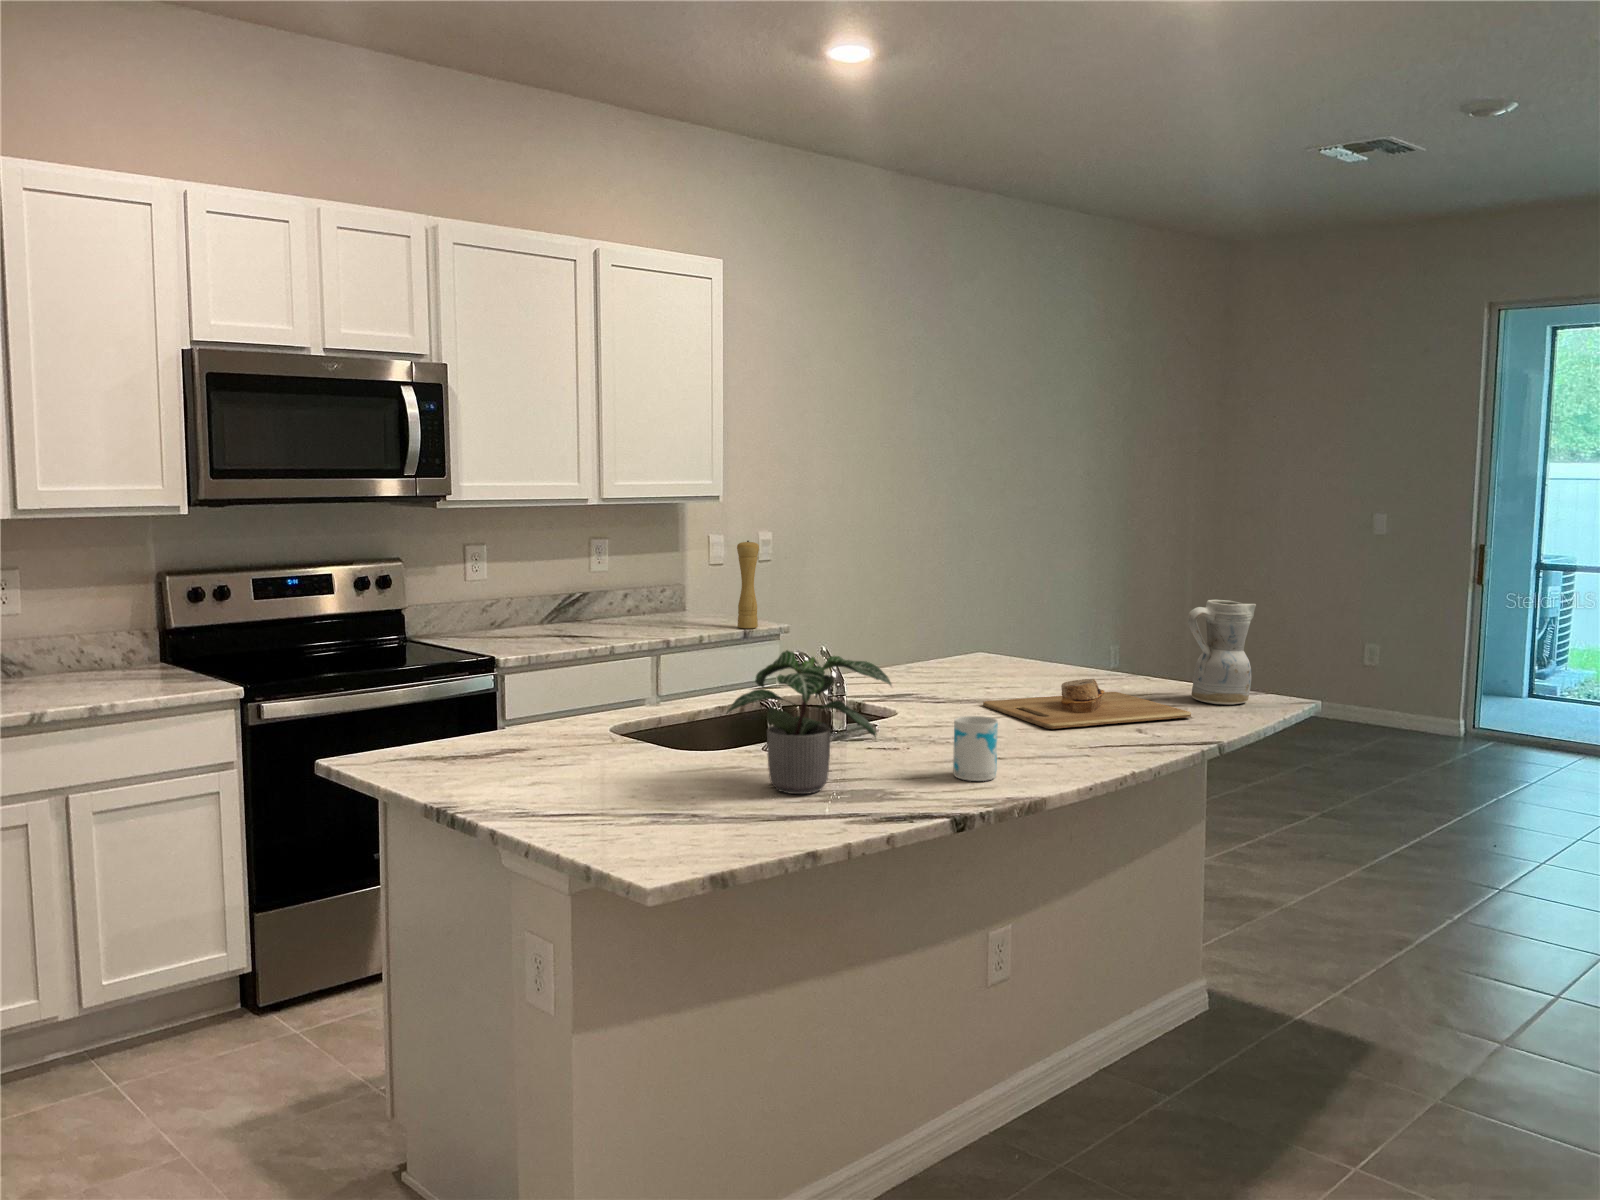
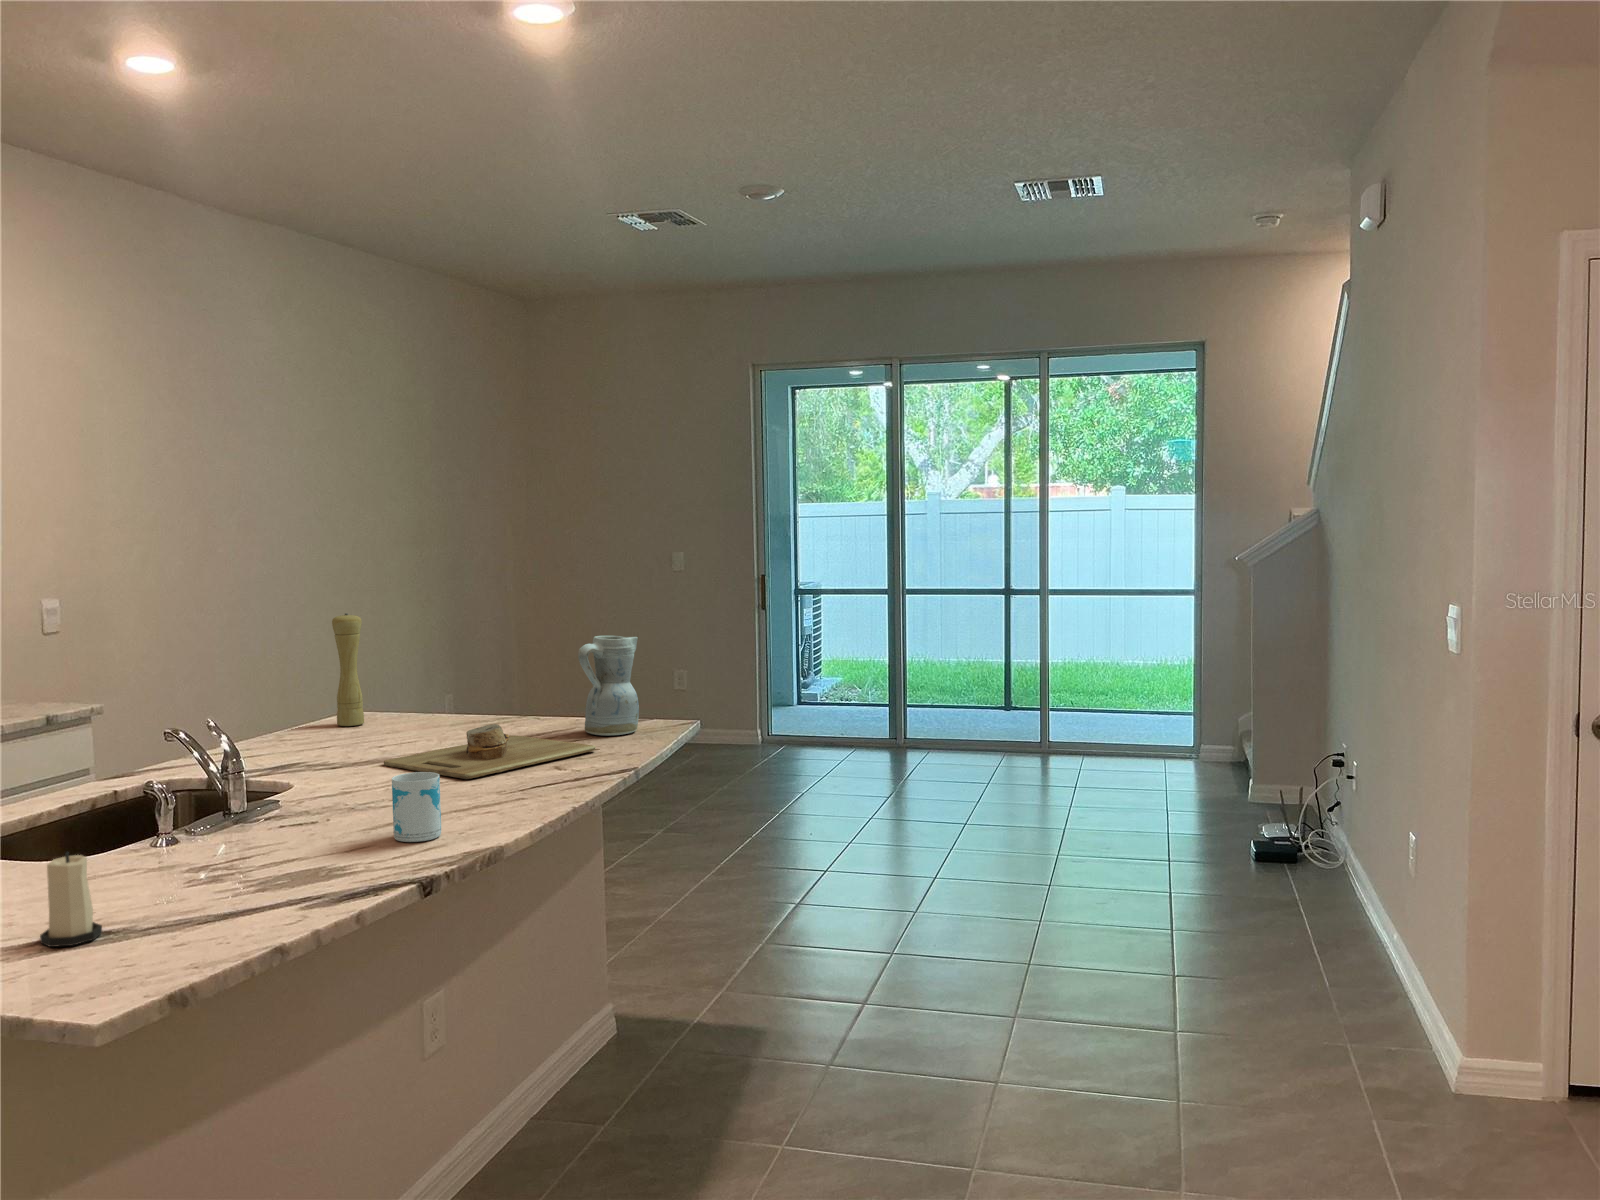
pepper mill: present [737,541,759,628] -> present [332,613,364,726]
potted plant: present [727,650,891,794] -> none [126,724,326,889]
candle: none [648,744,691,820] -> present [40,852,102,947]

